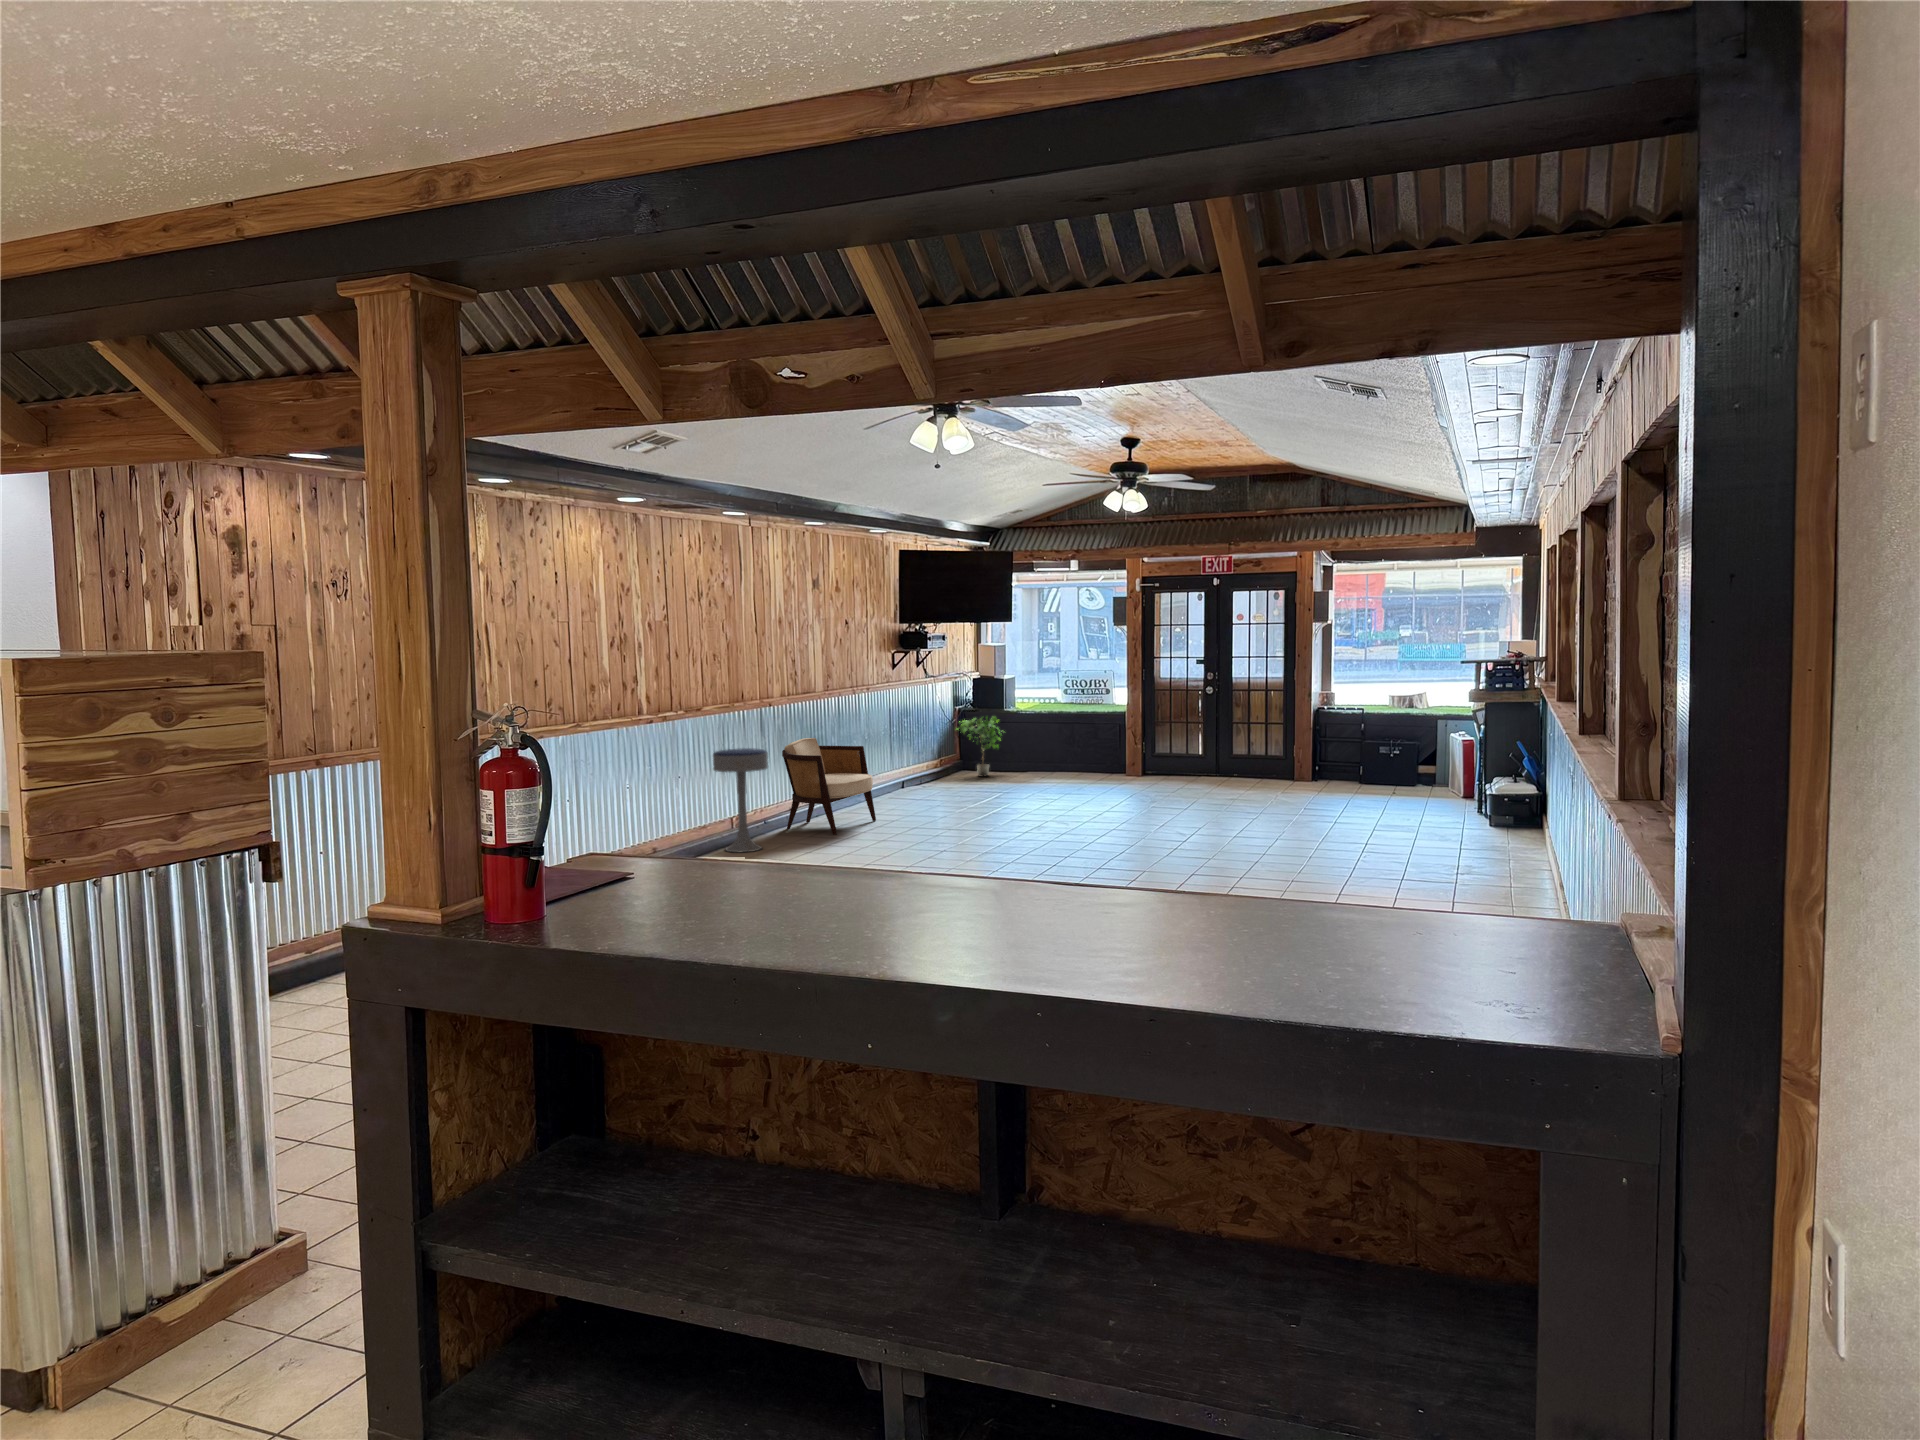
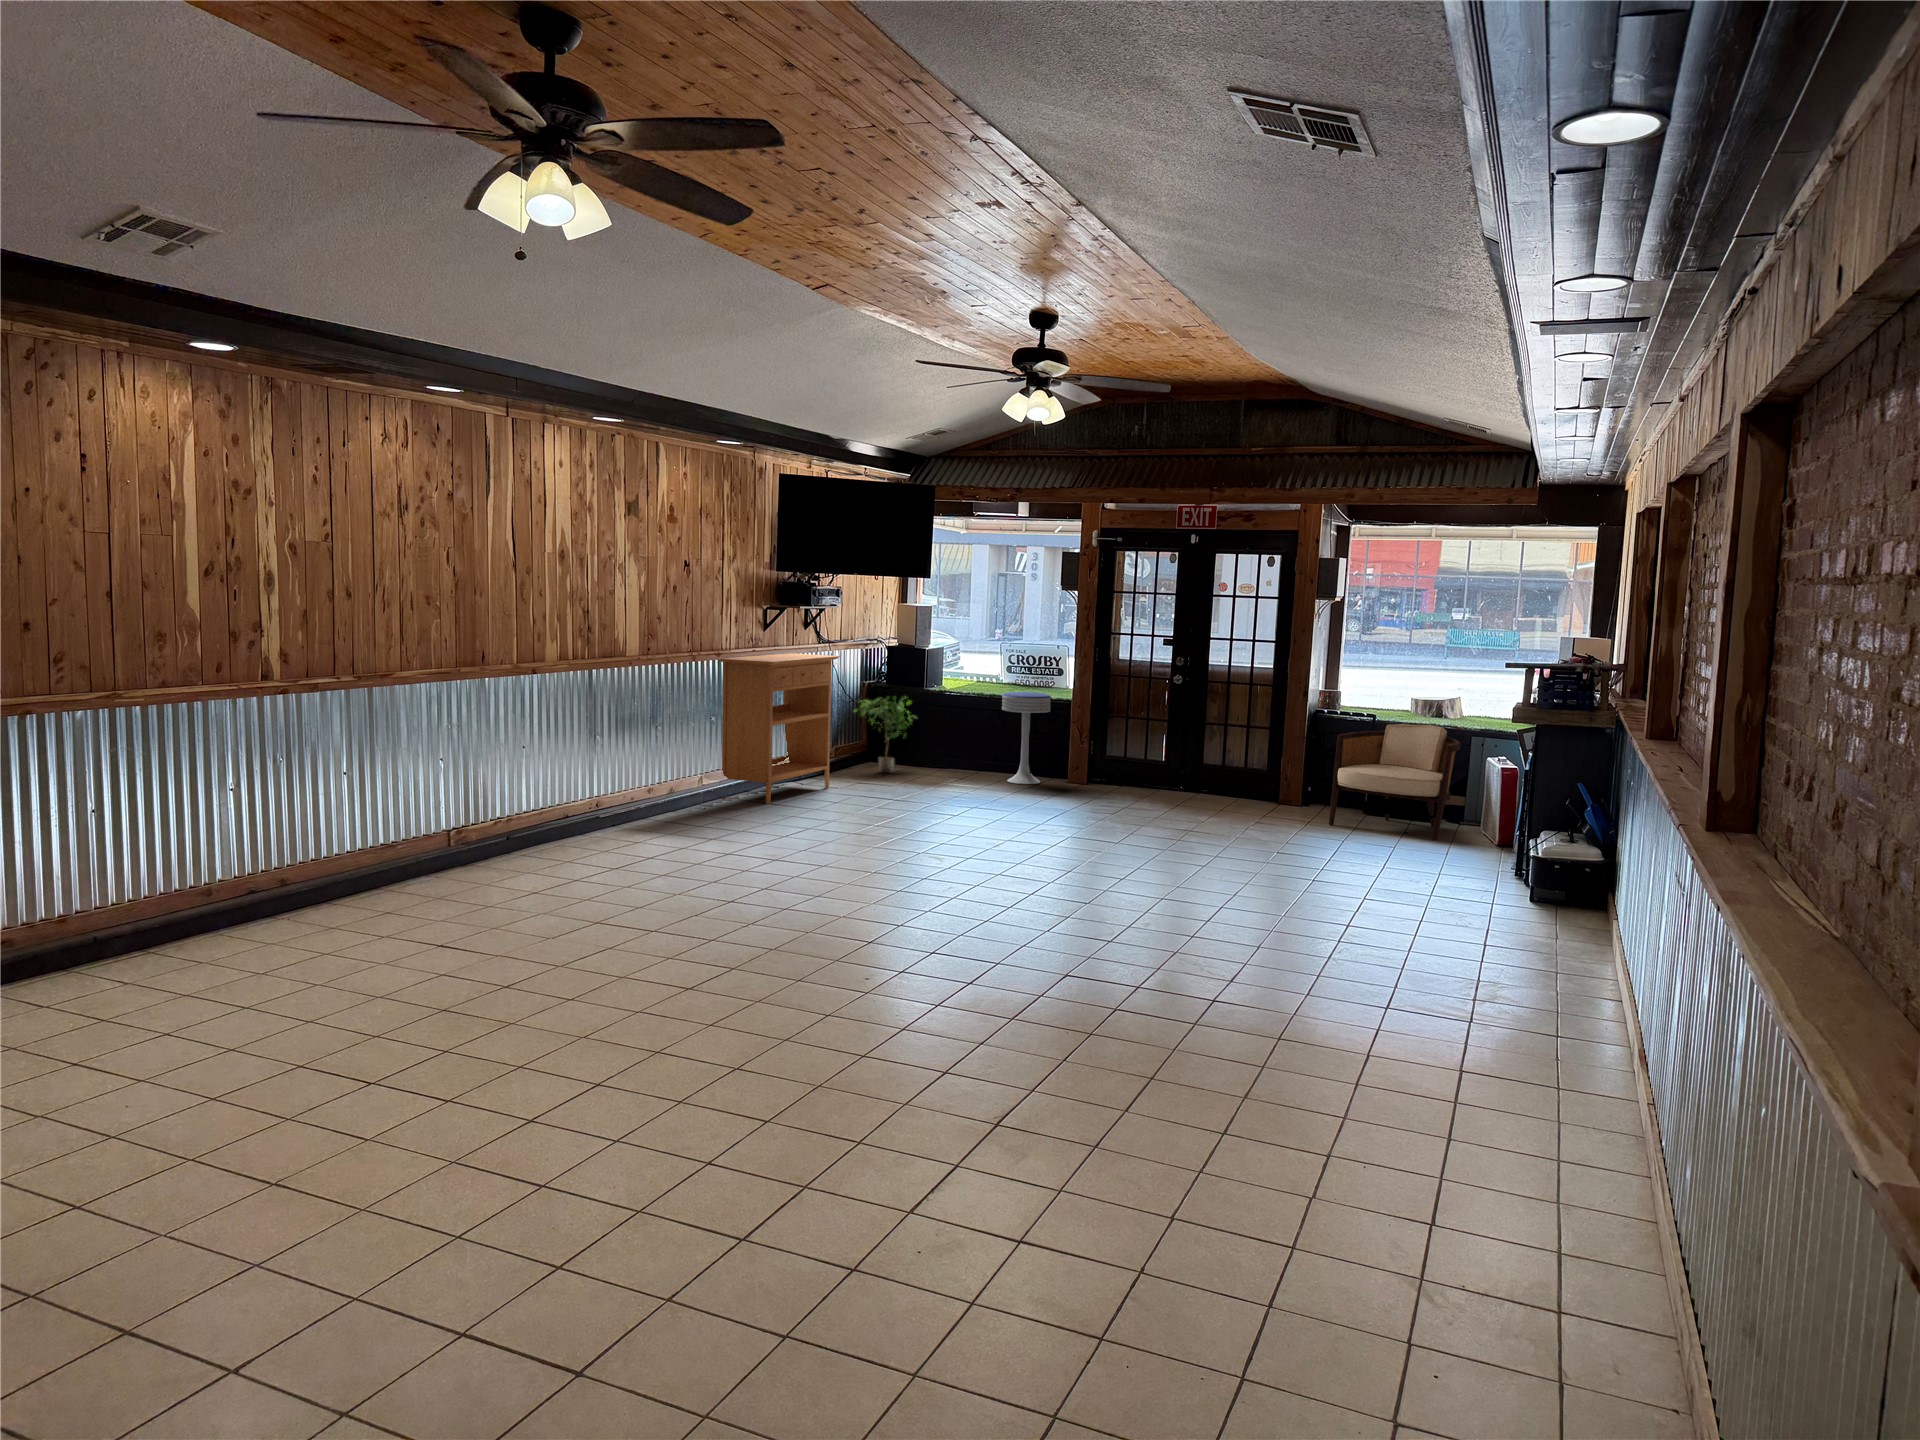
console table: none [872,686,954,800] -> present [720,653,840,804]
armchair: present [782,738,876,835] -> present [1329,724,1460,840]
bar stool: present [713,748,768,853] -> present [1002,692,1051,784]

